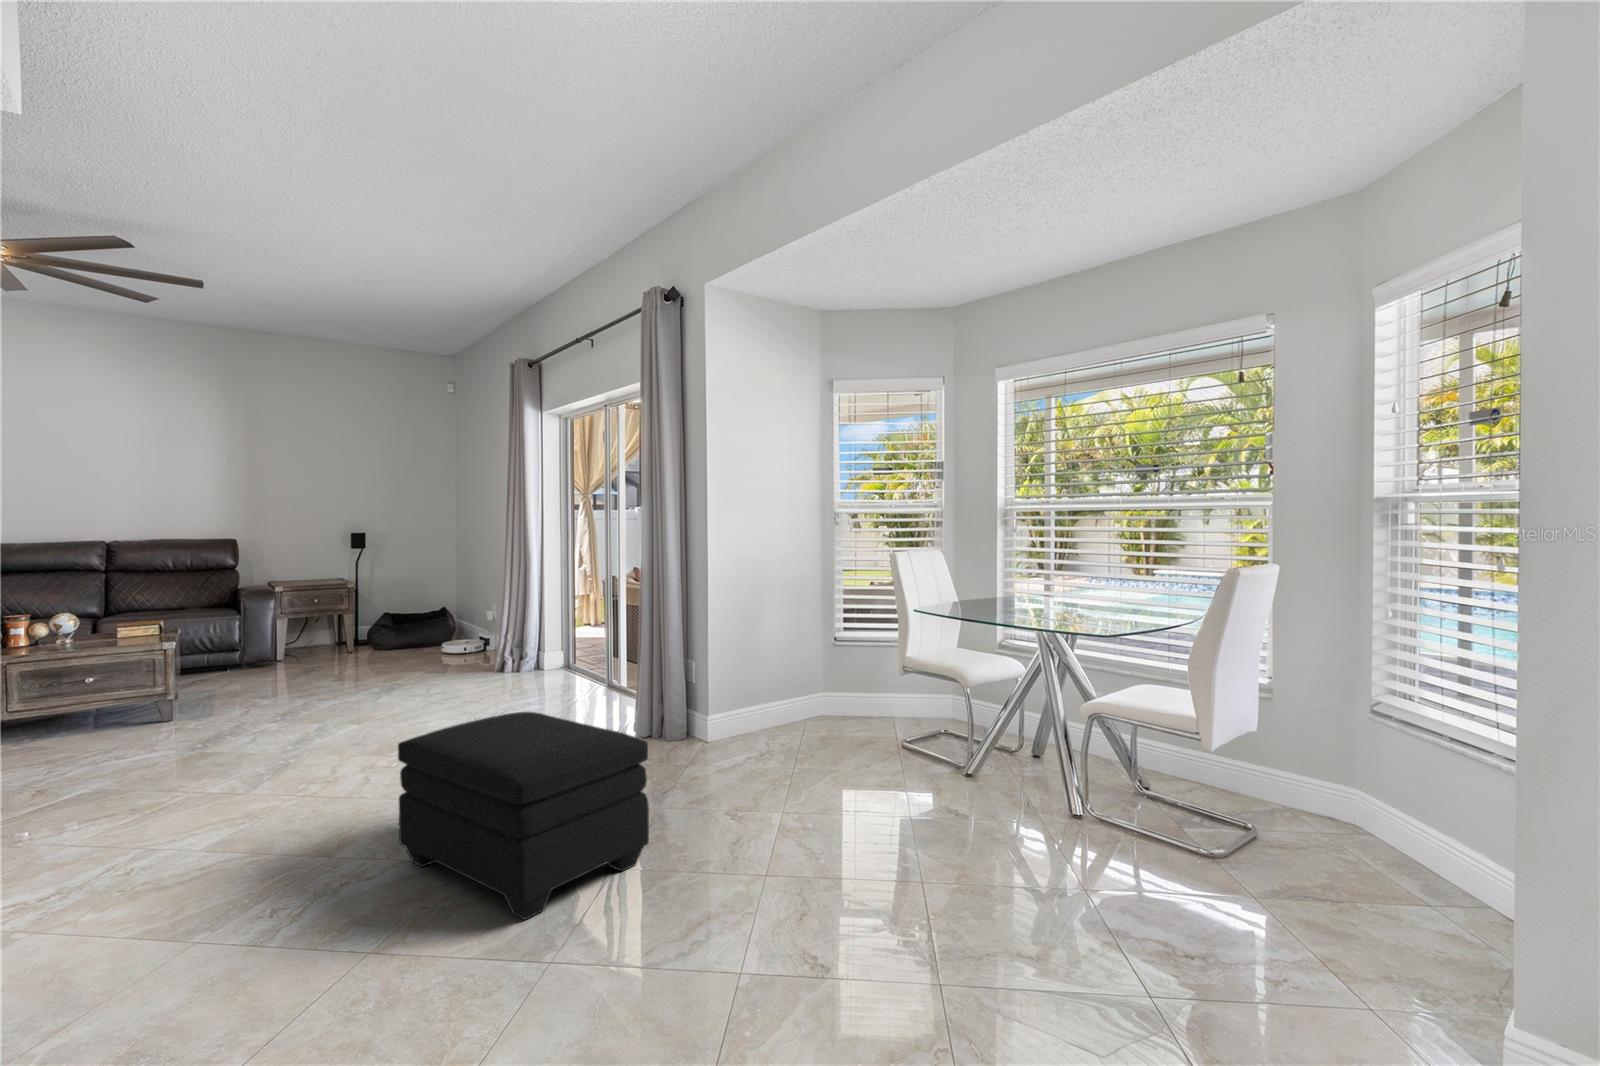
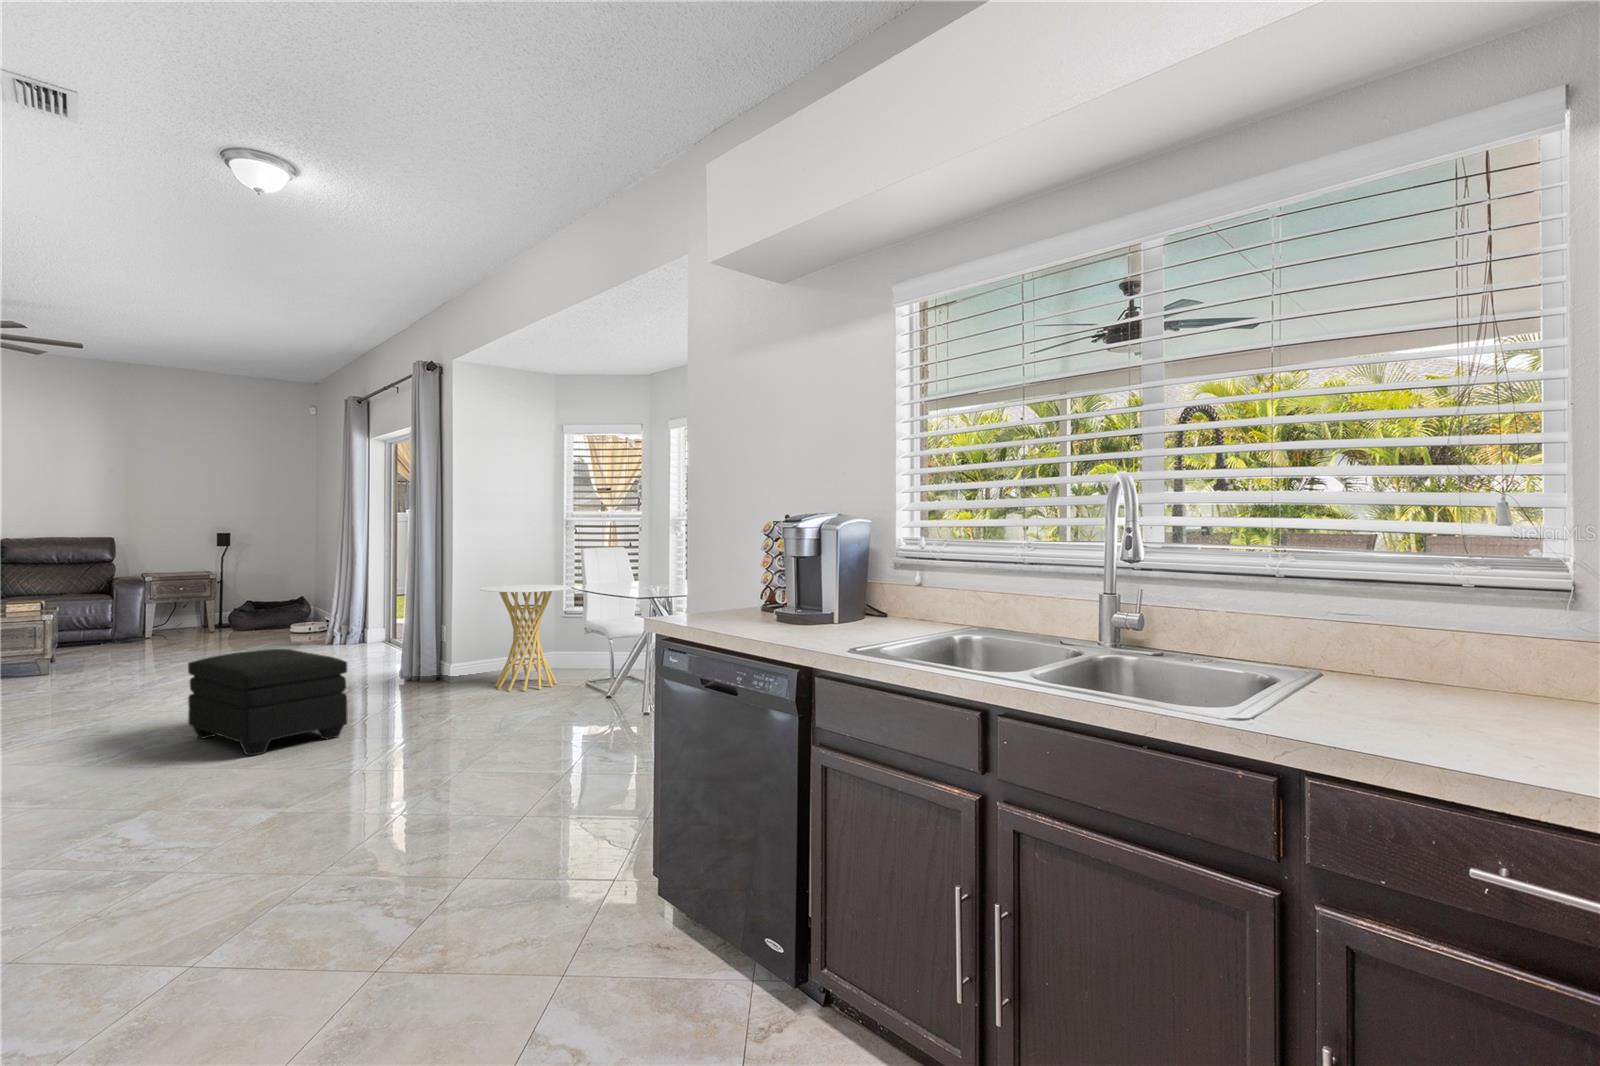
side table: none [750,600,874,756] -> present [480,585,572,691]

